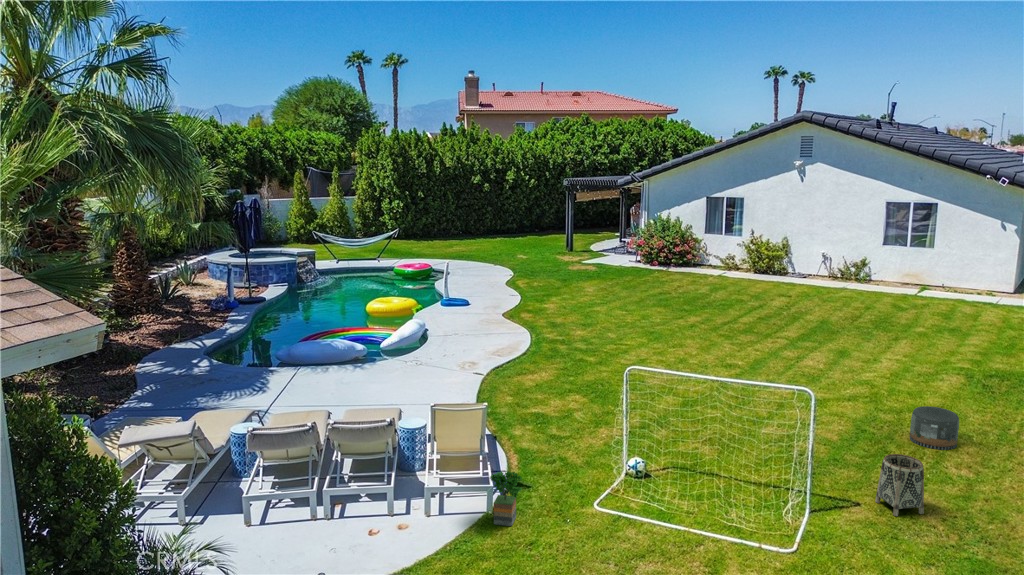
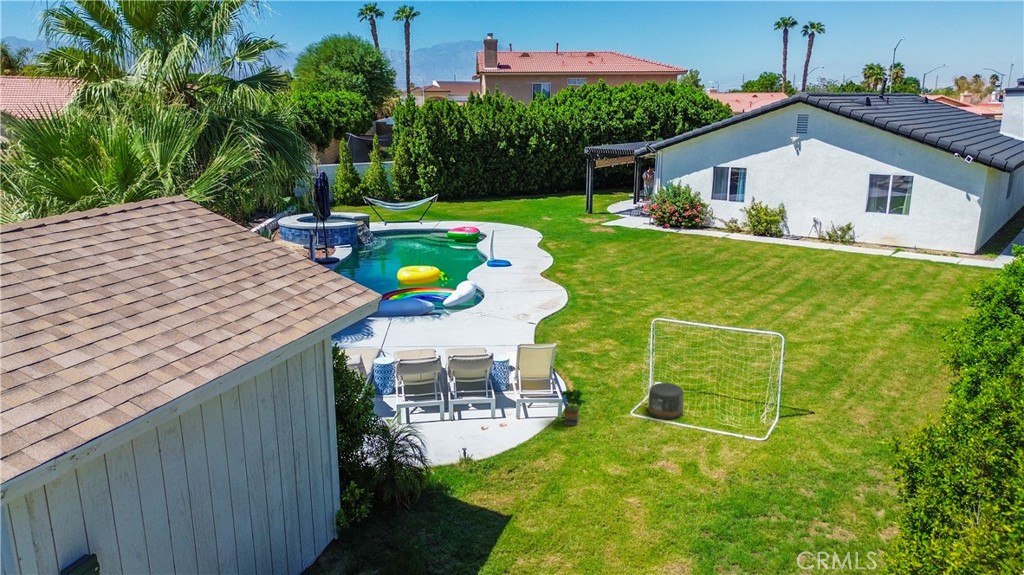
pouf: present [910,406,959,450] -> present [648,383,684,419]
basket: present [875,454,924,516] -> none [825,379,857,420]

